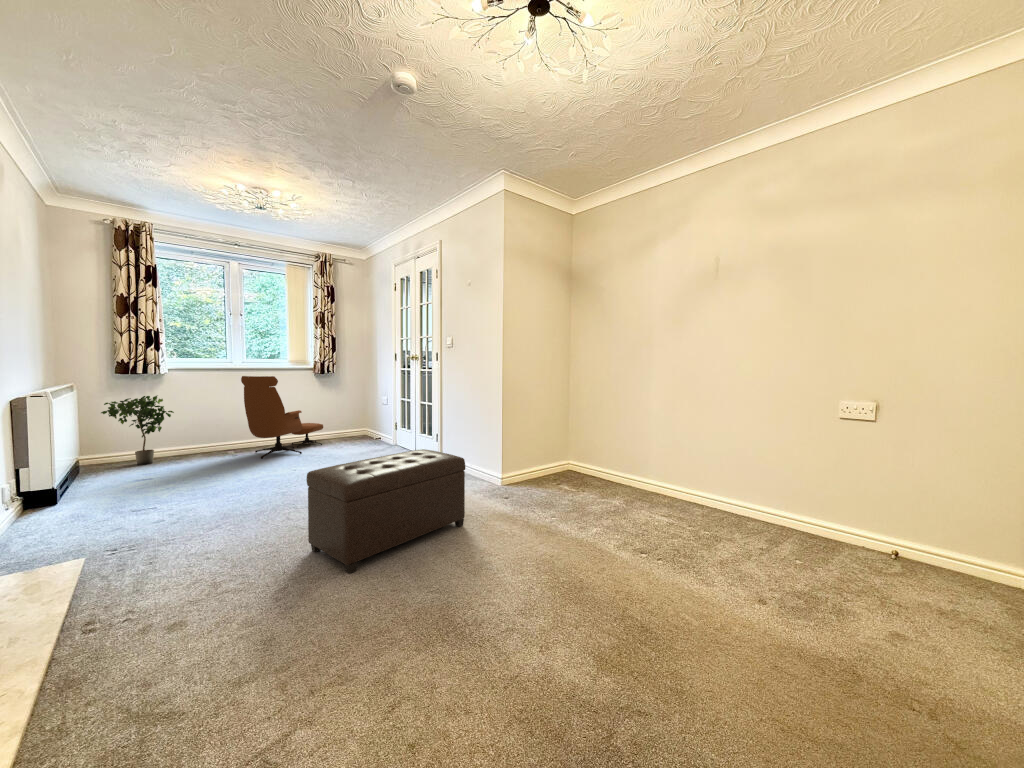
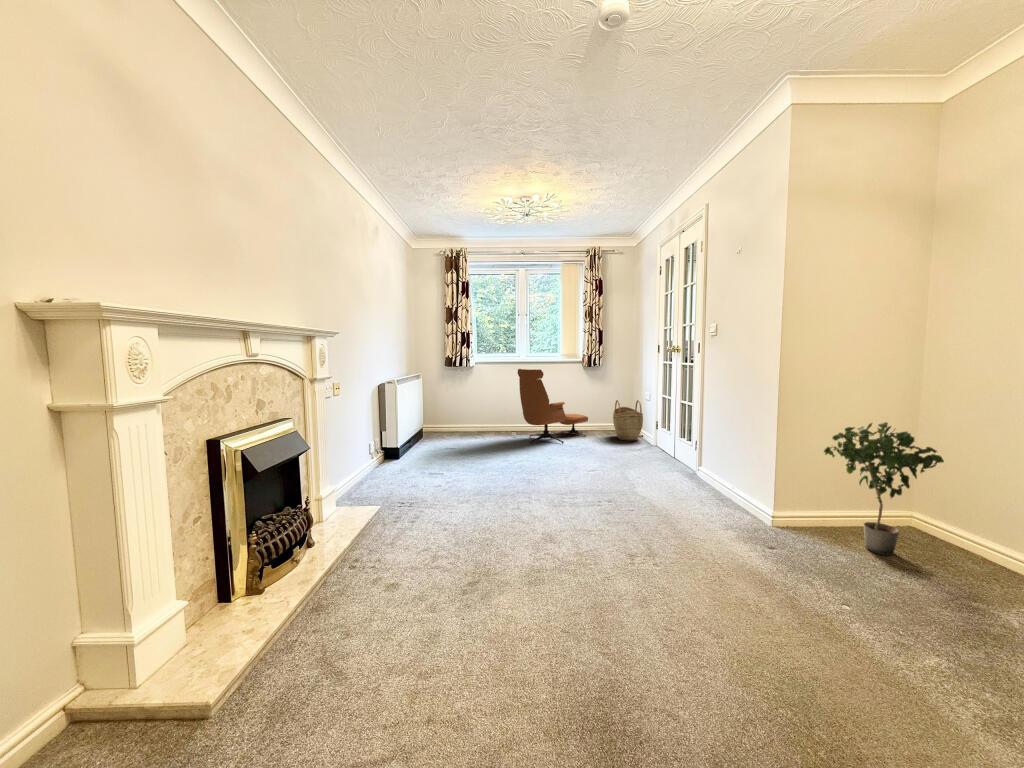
potted plant: present [101,396,174,465] -> present [824,422,944,555]
woven basket: none [350,404,380,443] -> present [613,400,643,441]
ottoman: present [306,449,465,573] -> none [514,461,691,584]

